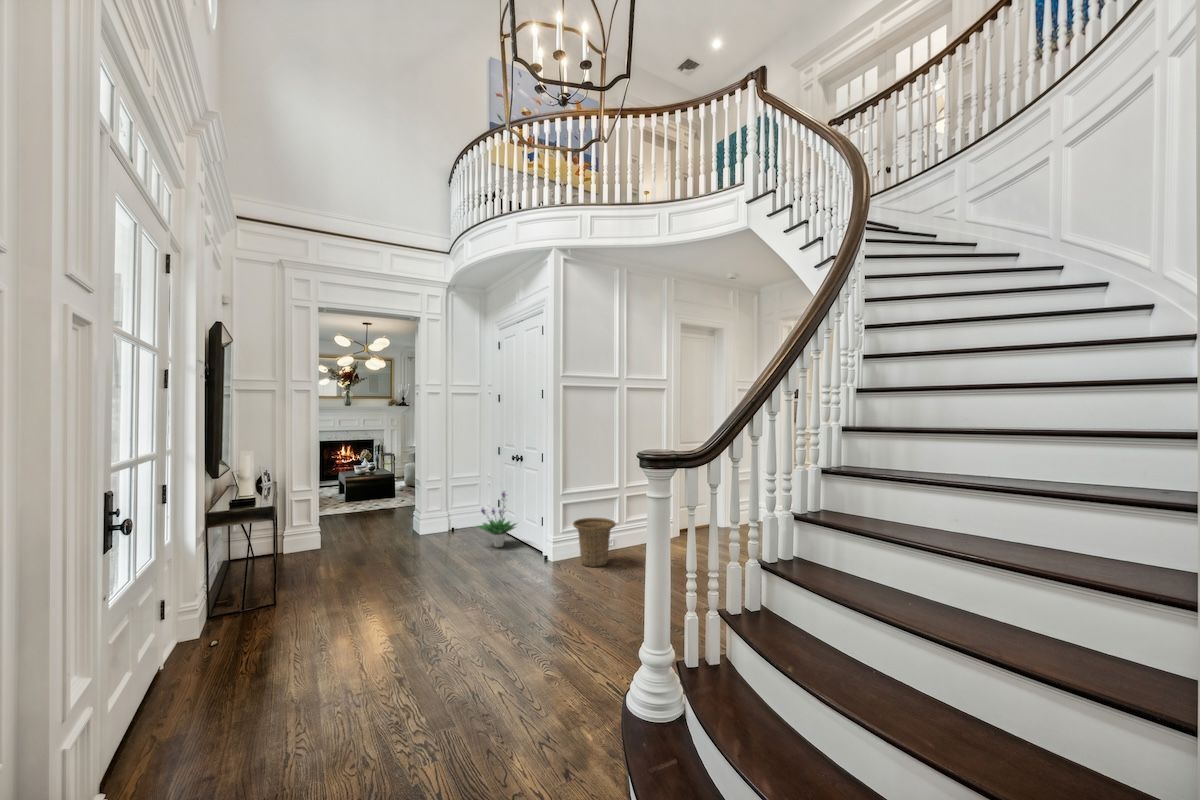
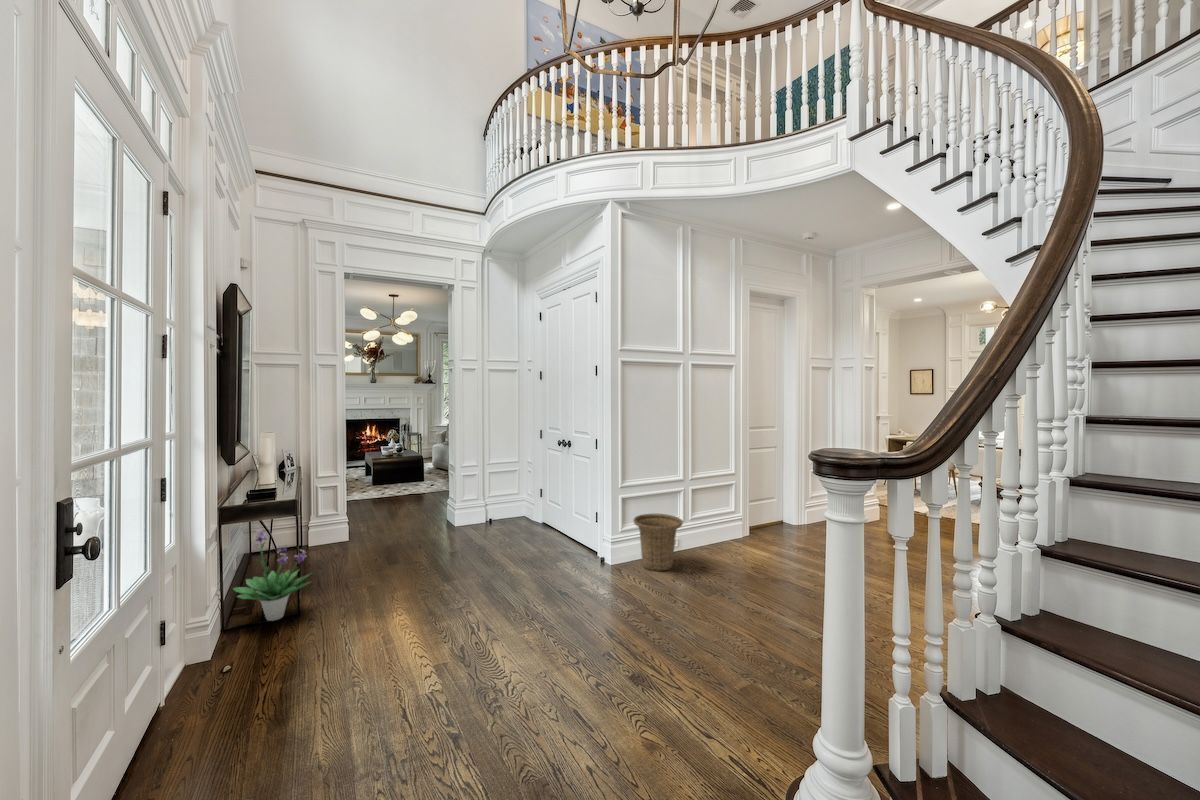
potted plant: present [478,491,516,547] -> present [234,530,310,621]

